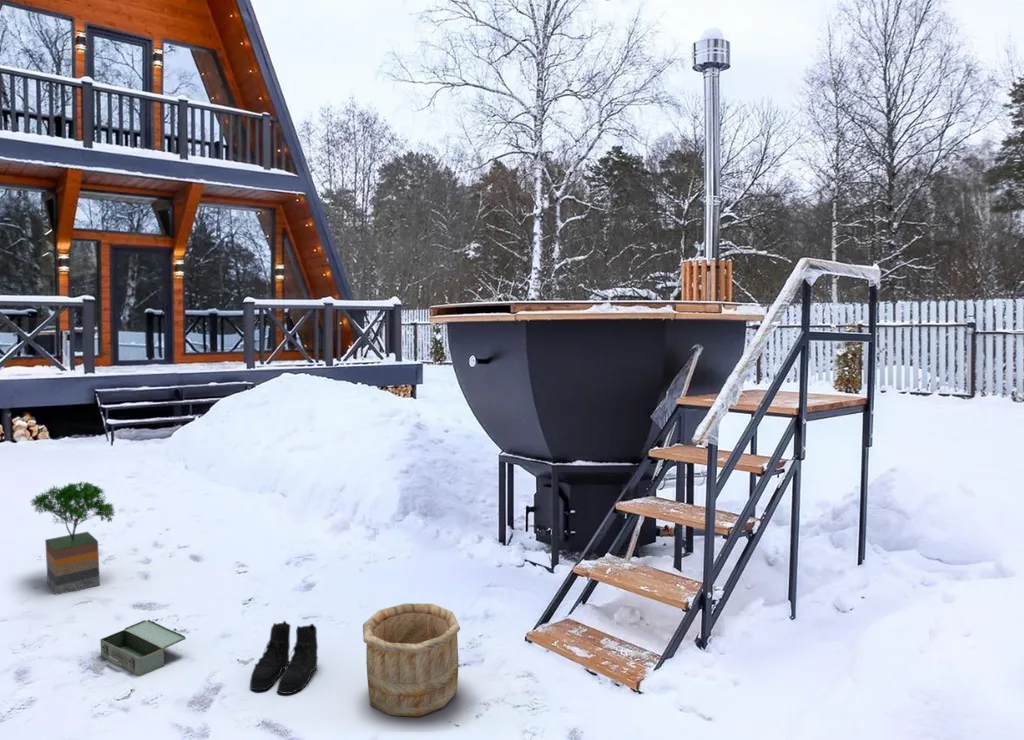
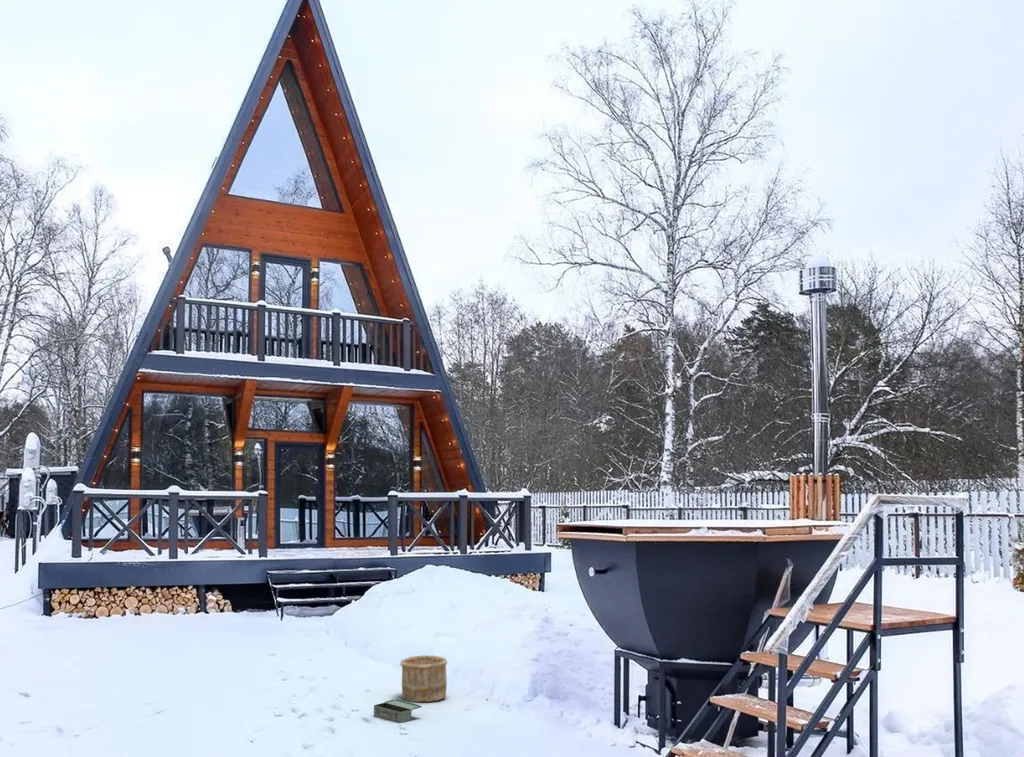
potted tree: present [31,482,115,595] -> none [312,622,362,694]
wooden bucket: present [363,603,460,717] -> present [400,655,447,702]
boots: present [250,621,318,694] -> none [463,696,499,732]

